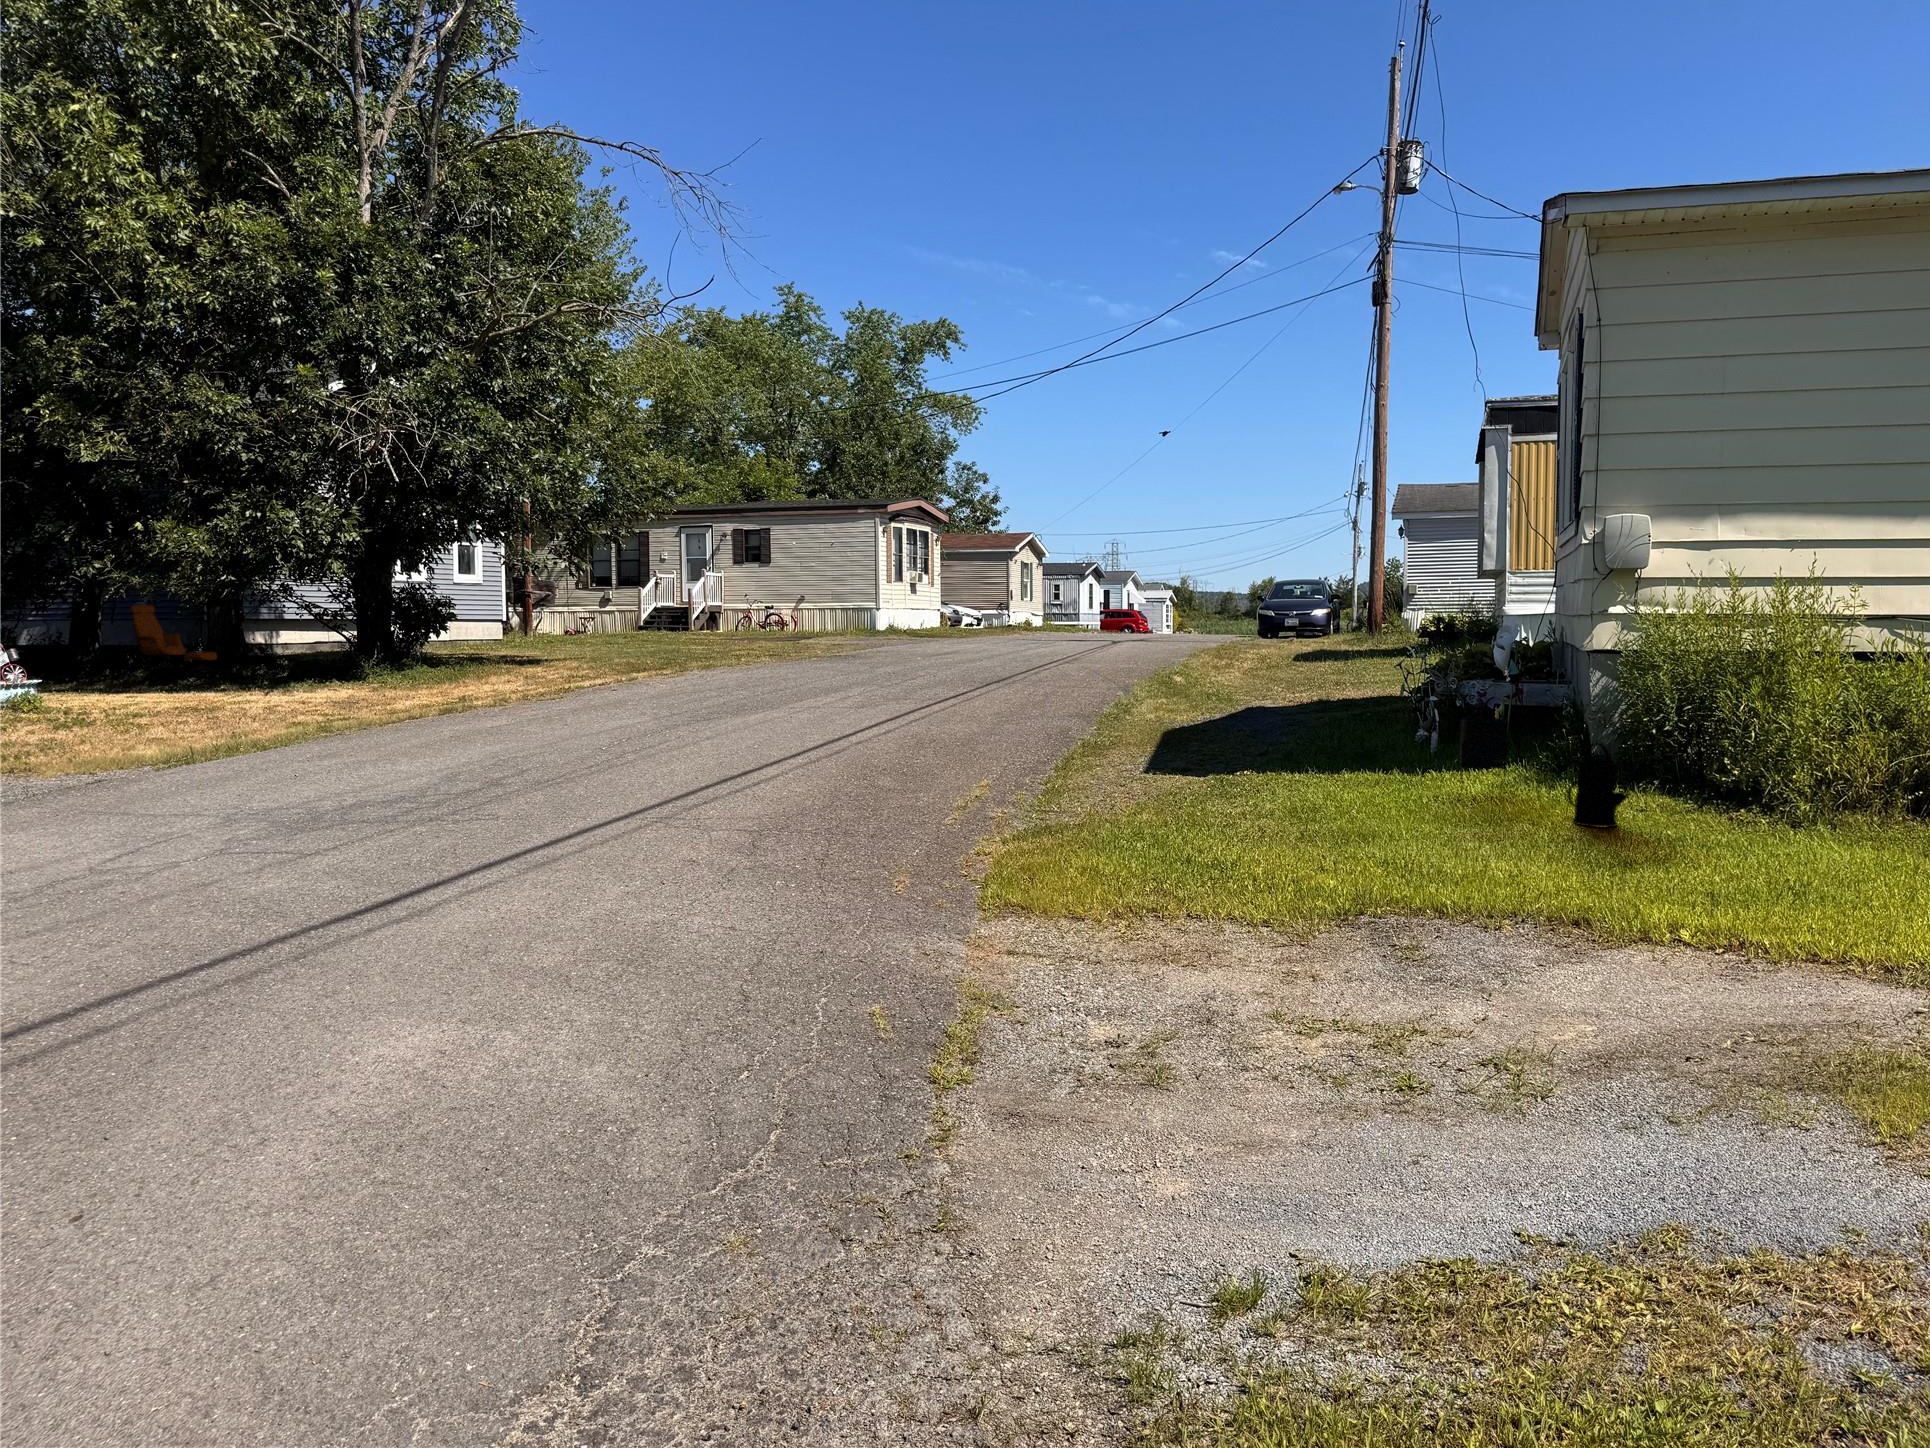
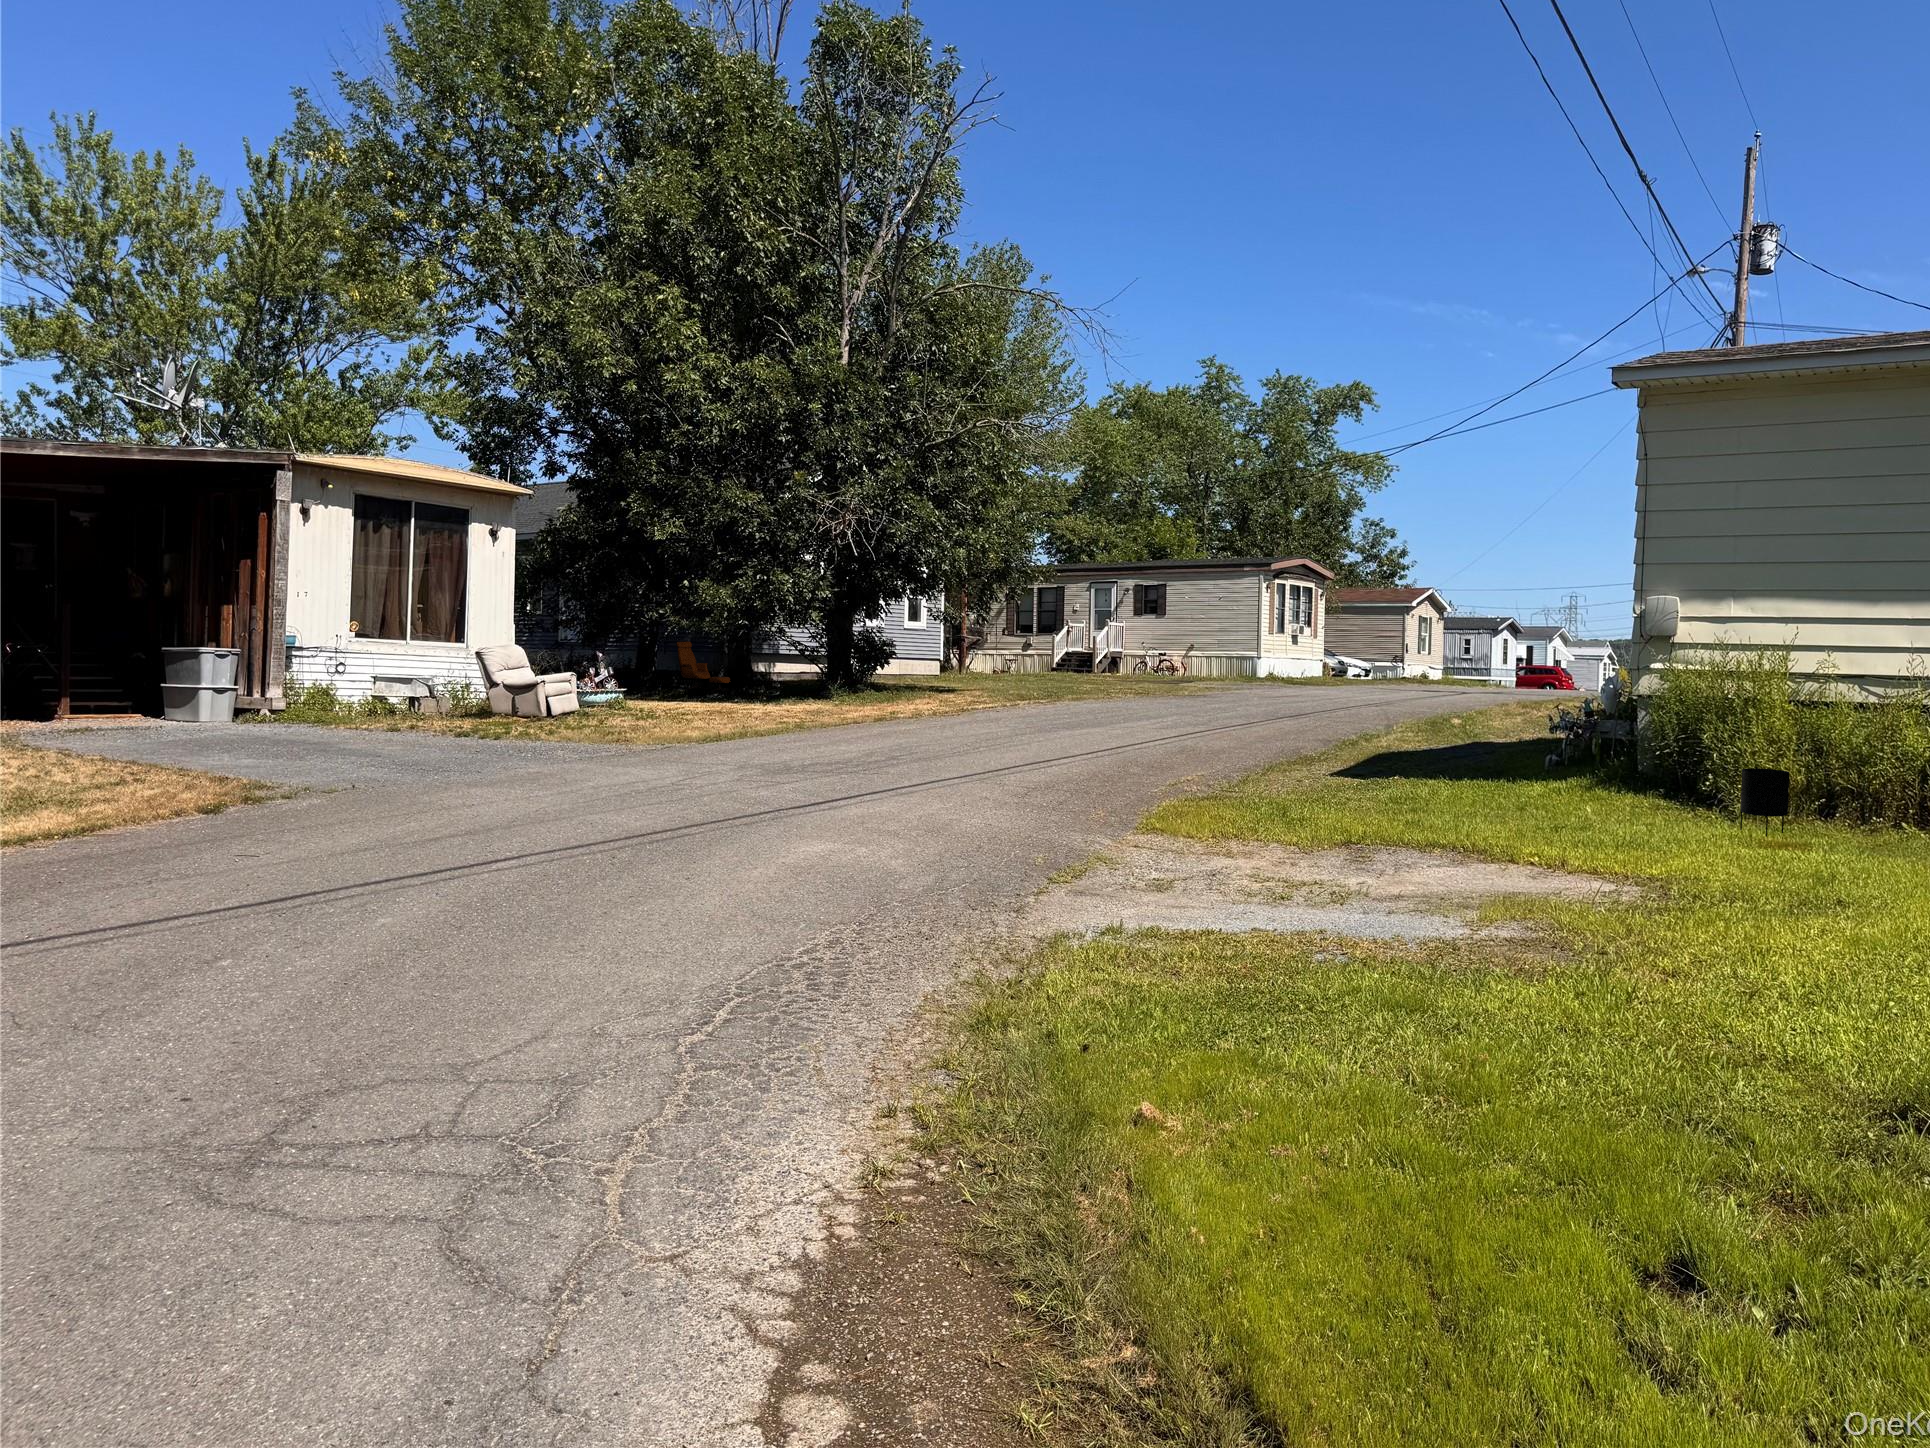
planter: present [1460,717,1509,781] -> present [1740,768,1790,837]
watering can: present [1567,743,1647,827] -> none [1633,761,1712,825]

